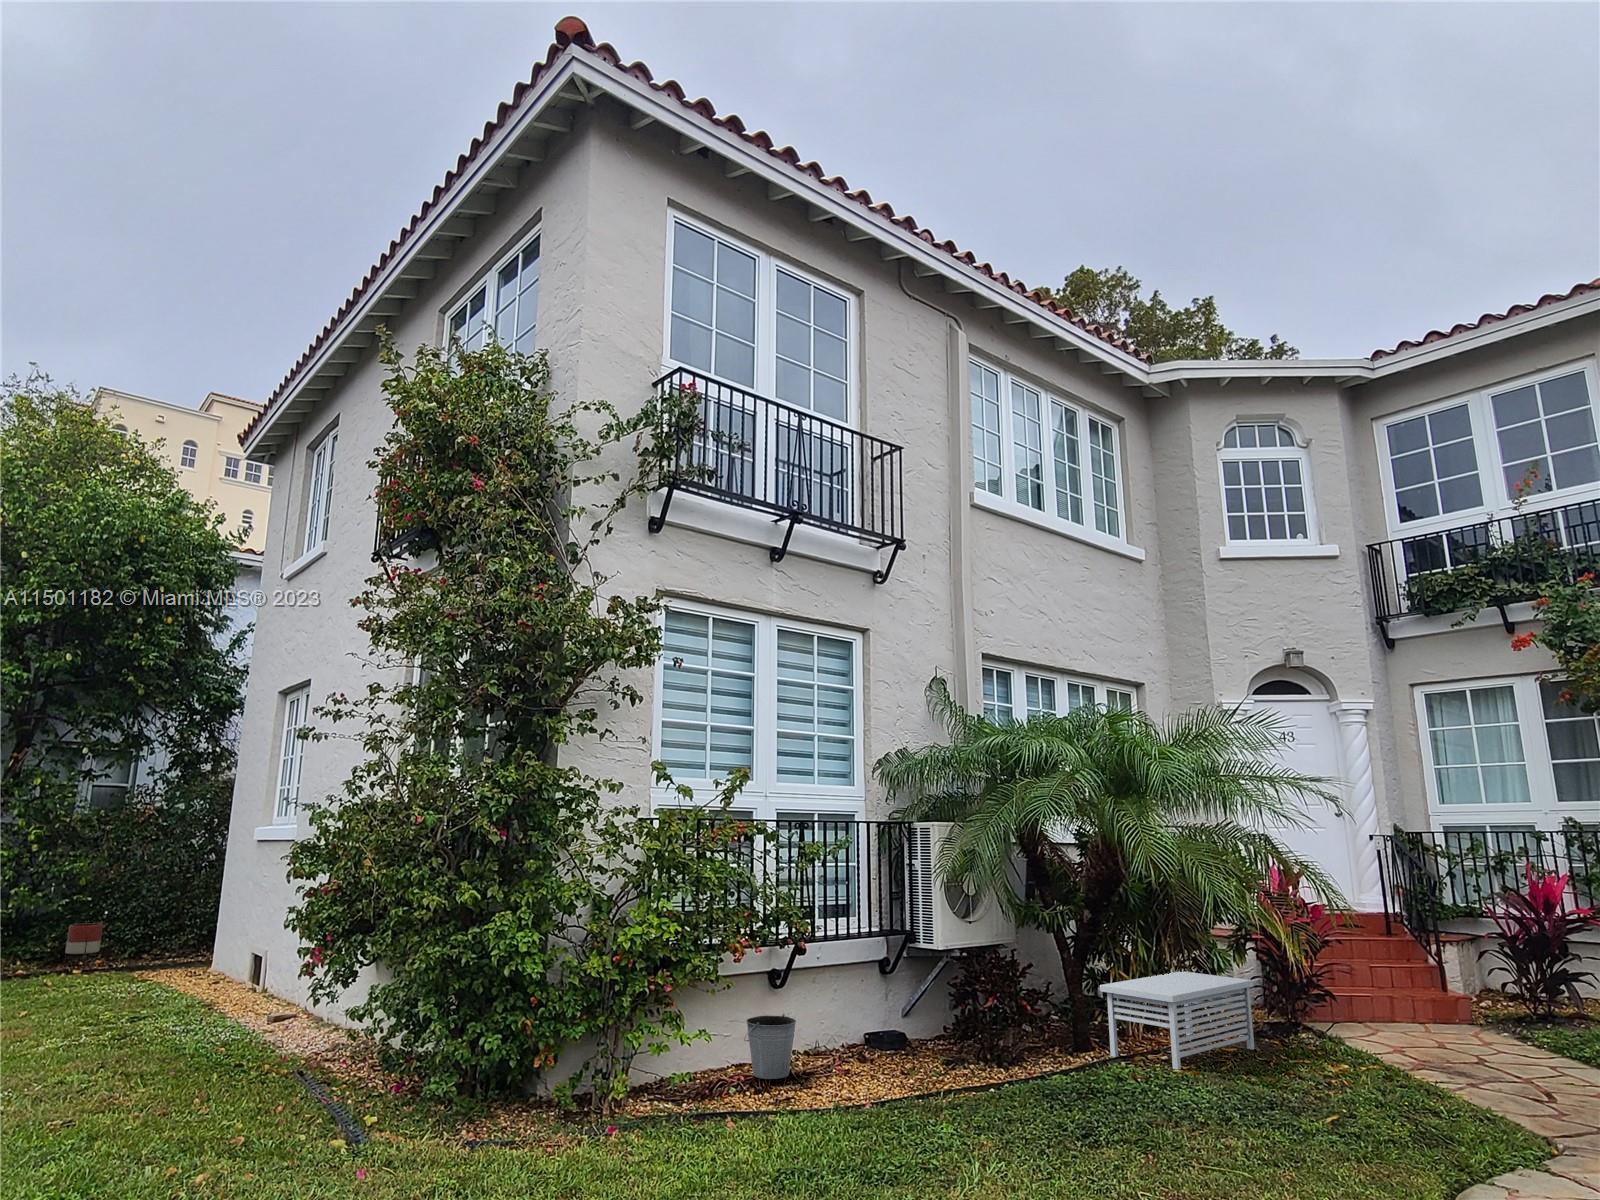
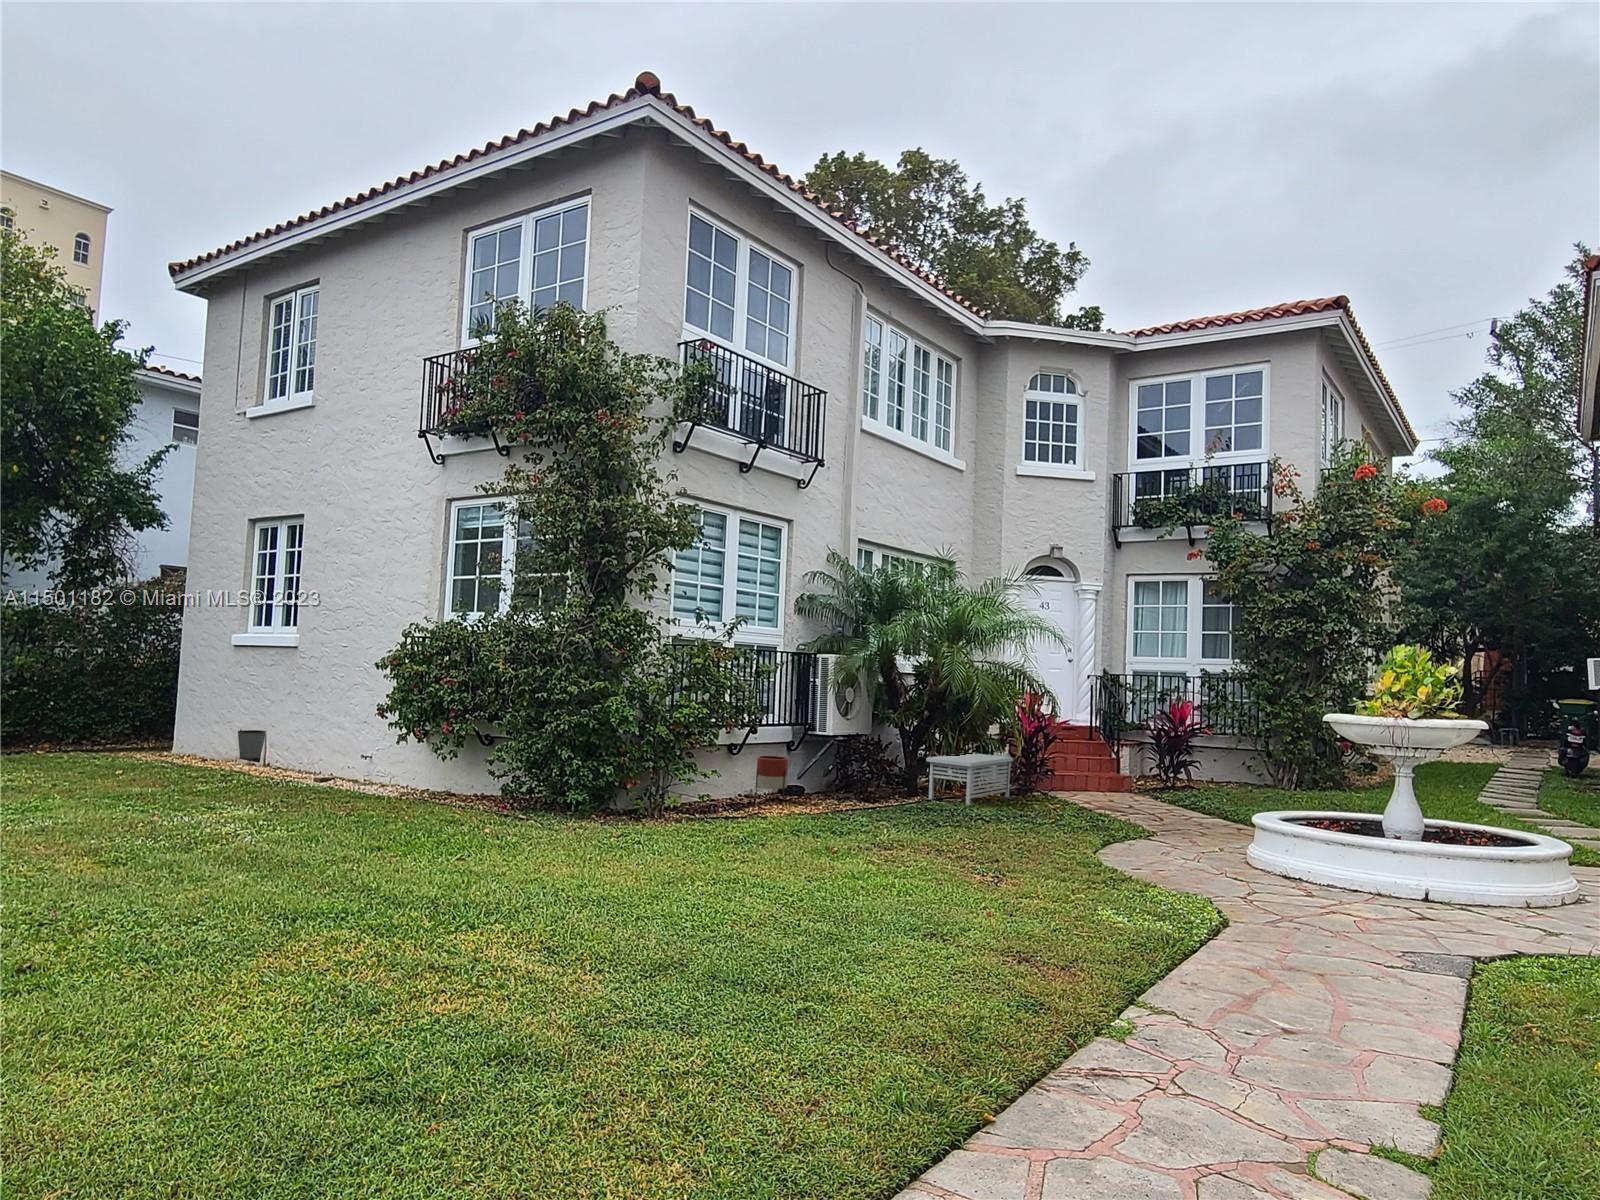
planter: present [64,923,103,965] -> present [755,756,788,802]
bucket: present [744,1014,796,1079] -> present [238,730,266,758]

